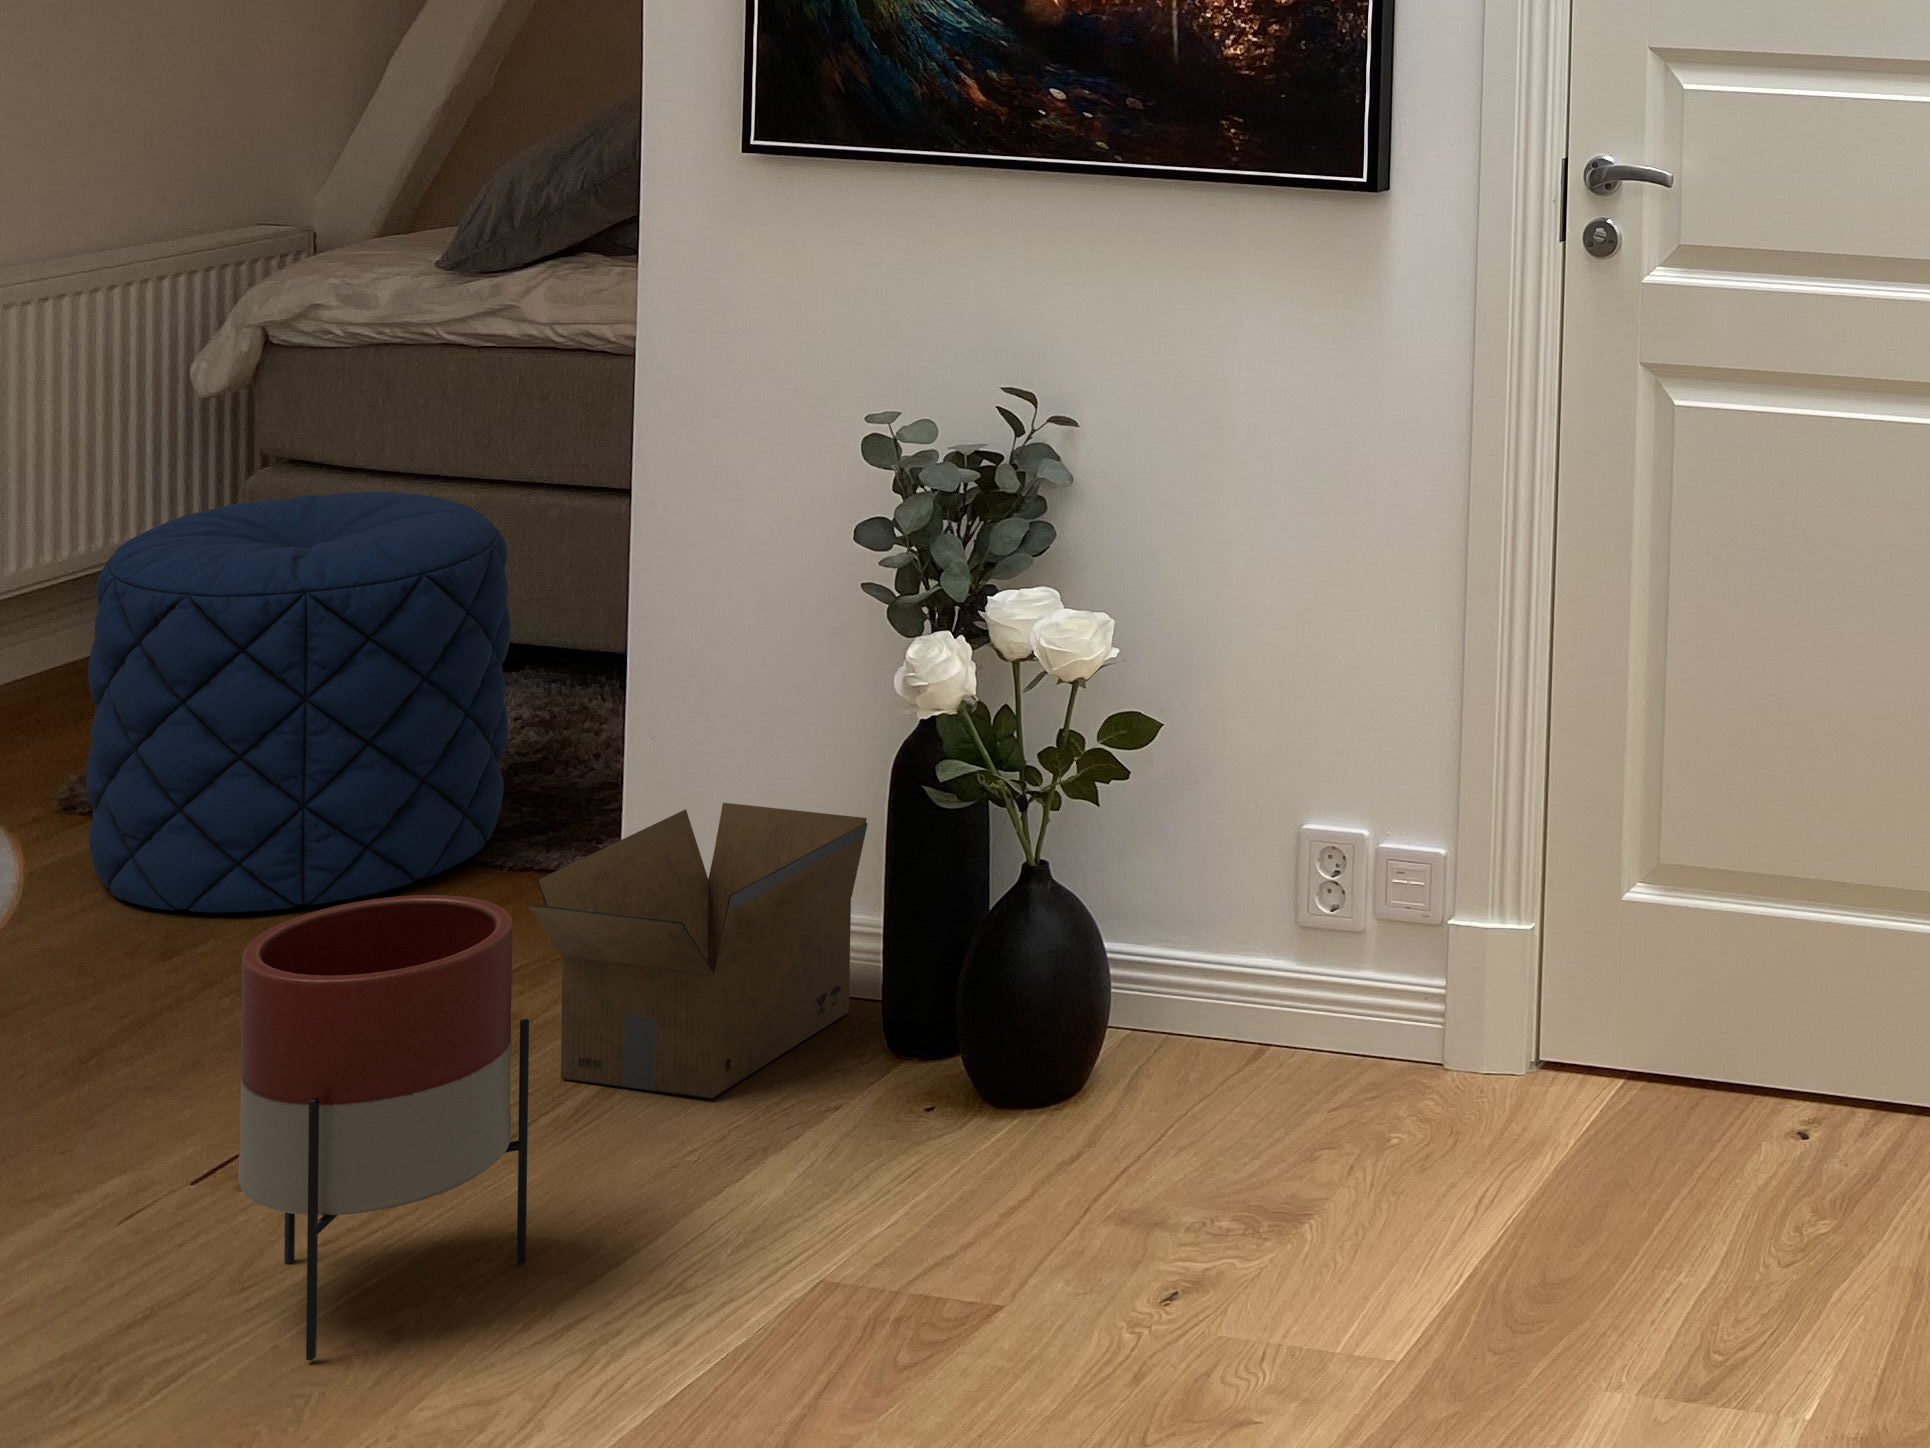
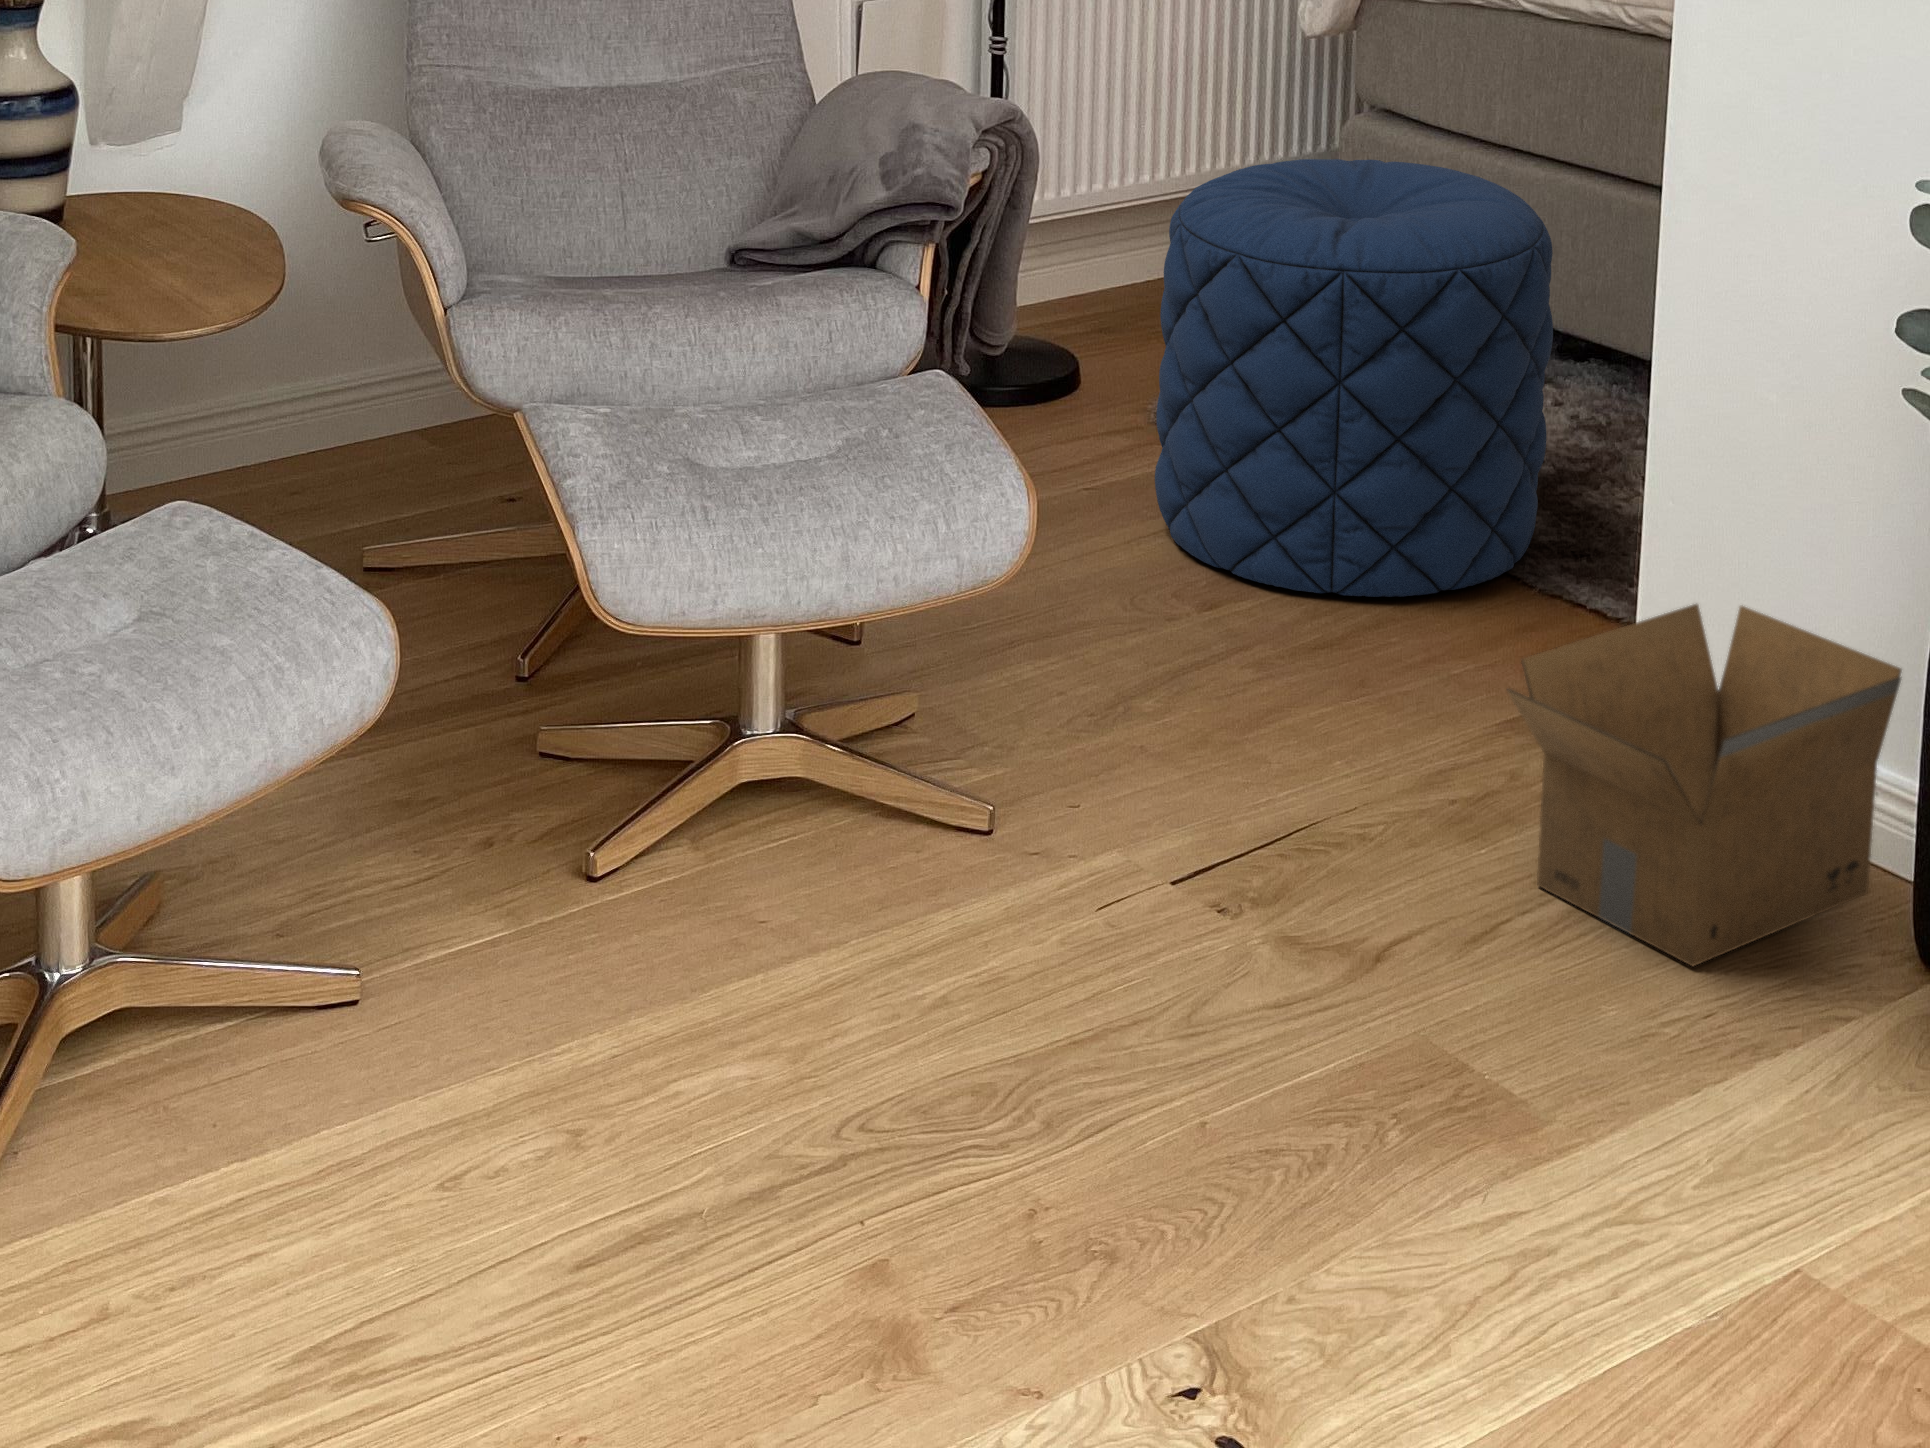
planter: present [238,895,529,1360] -> none [1168,667,1468,1175]

